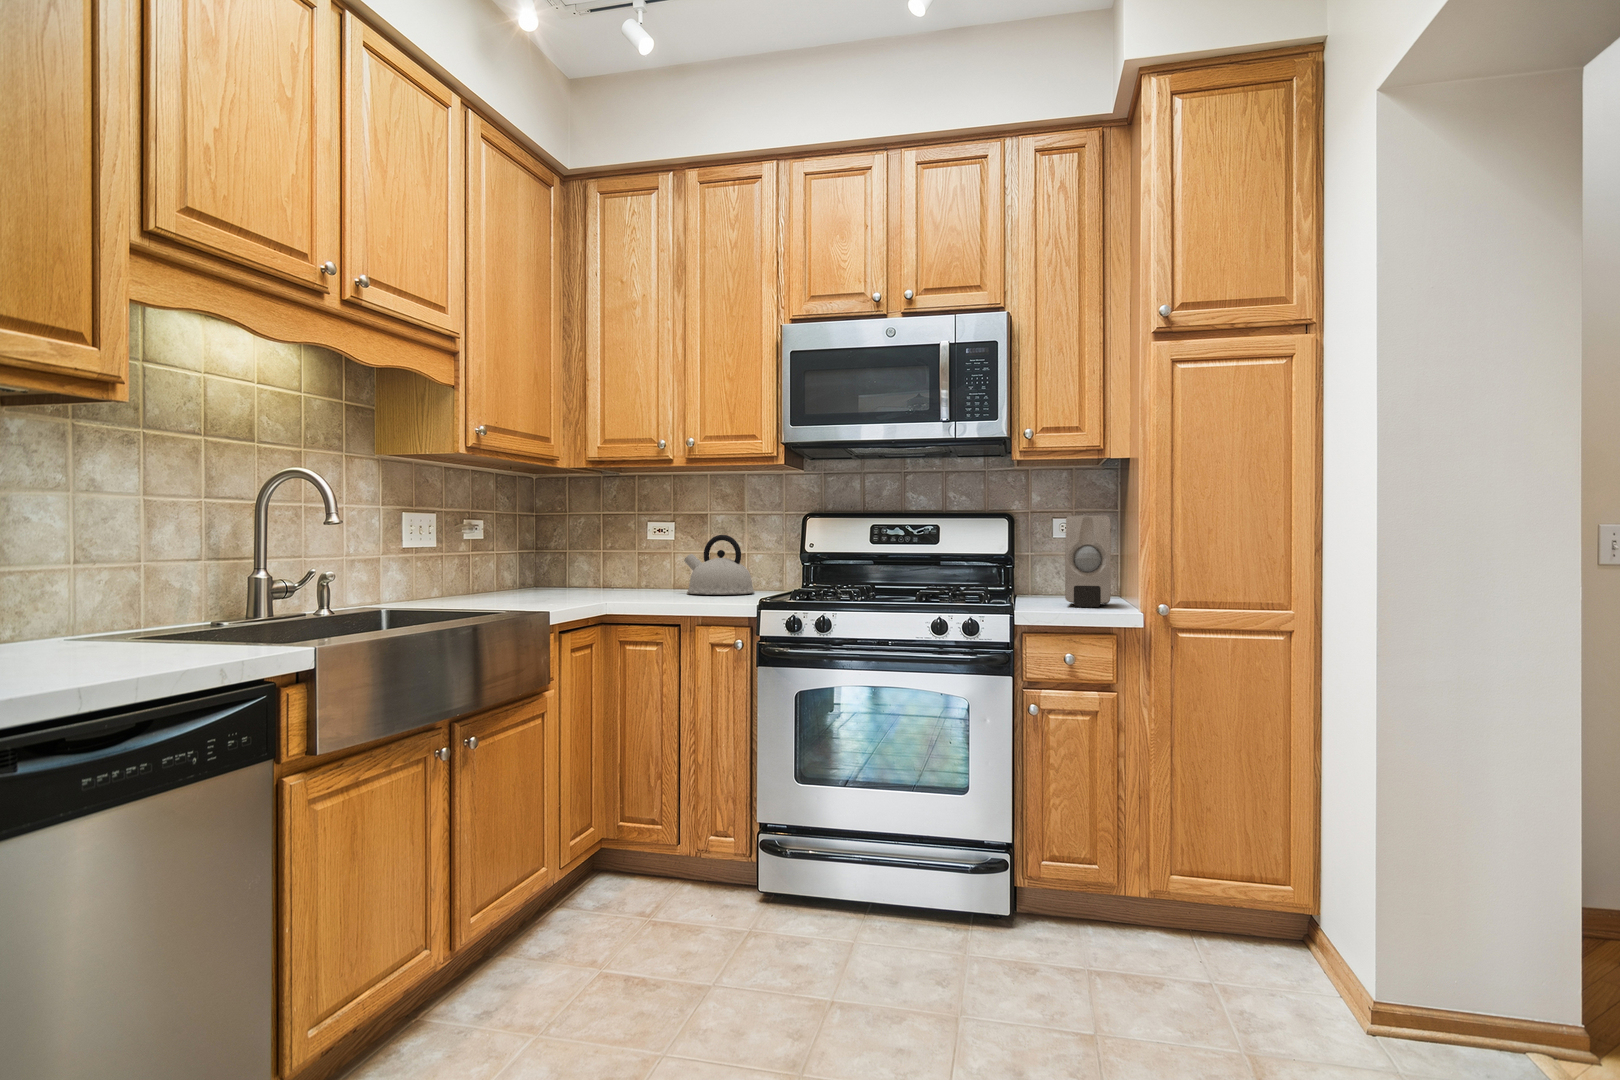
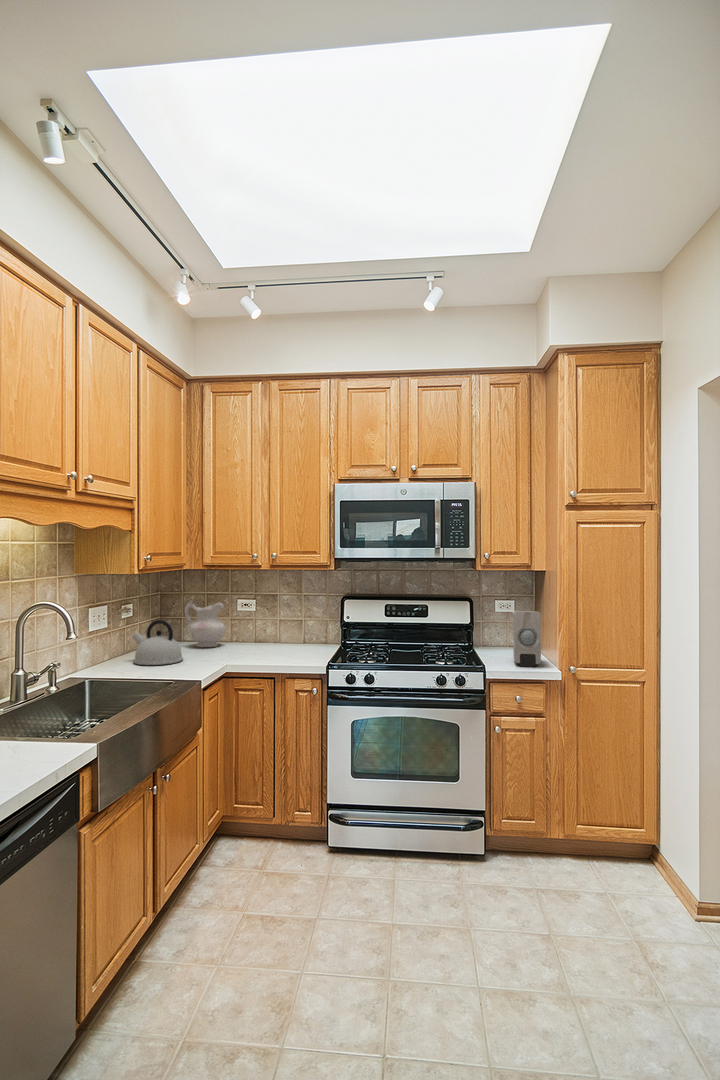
ceramic pitcher: none [565,521,625,591] -> present [185,602,225,647]
kettle: present [684,535,754,595] -> present [133,620,183,665]

